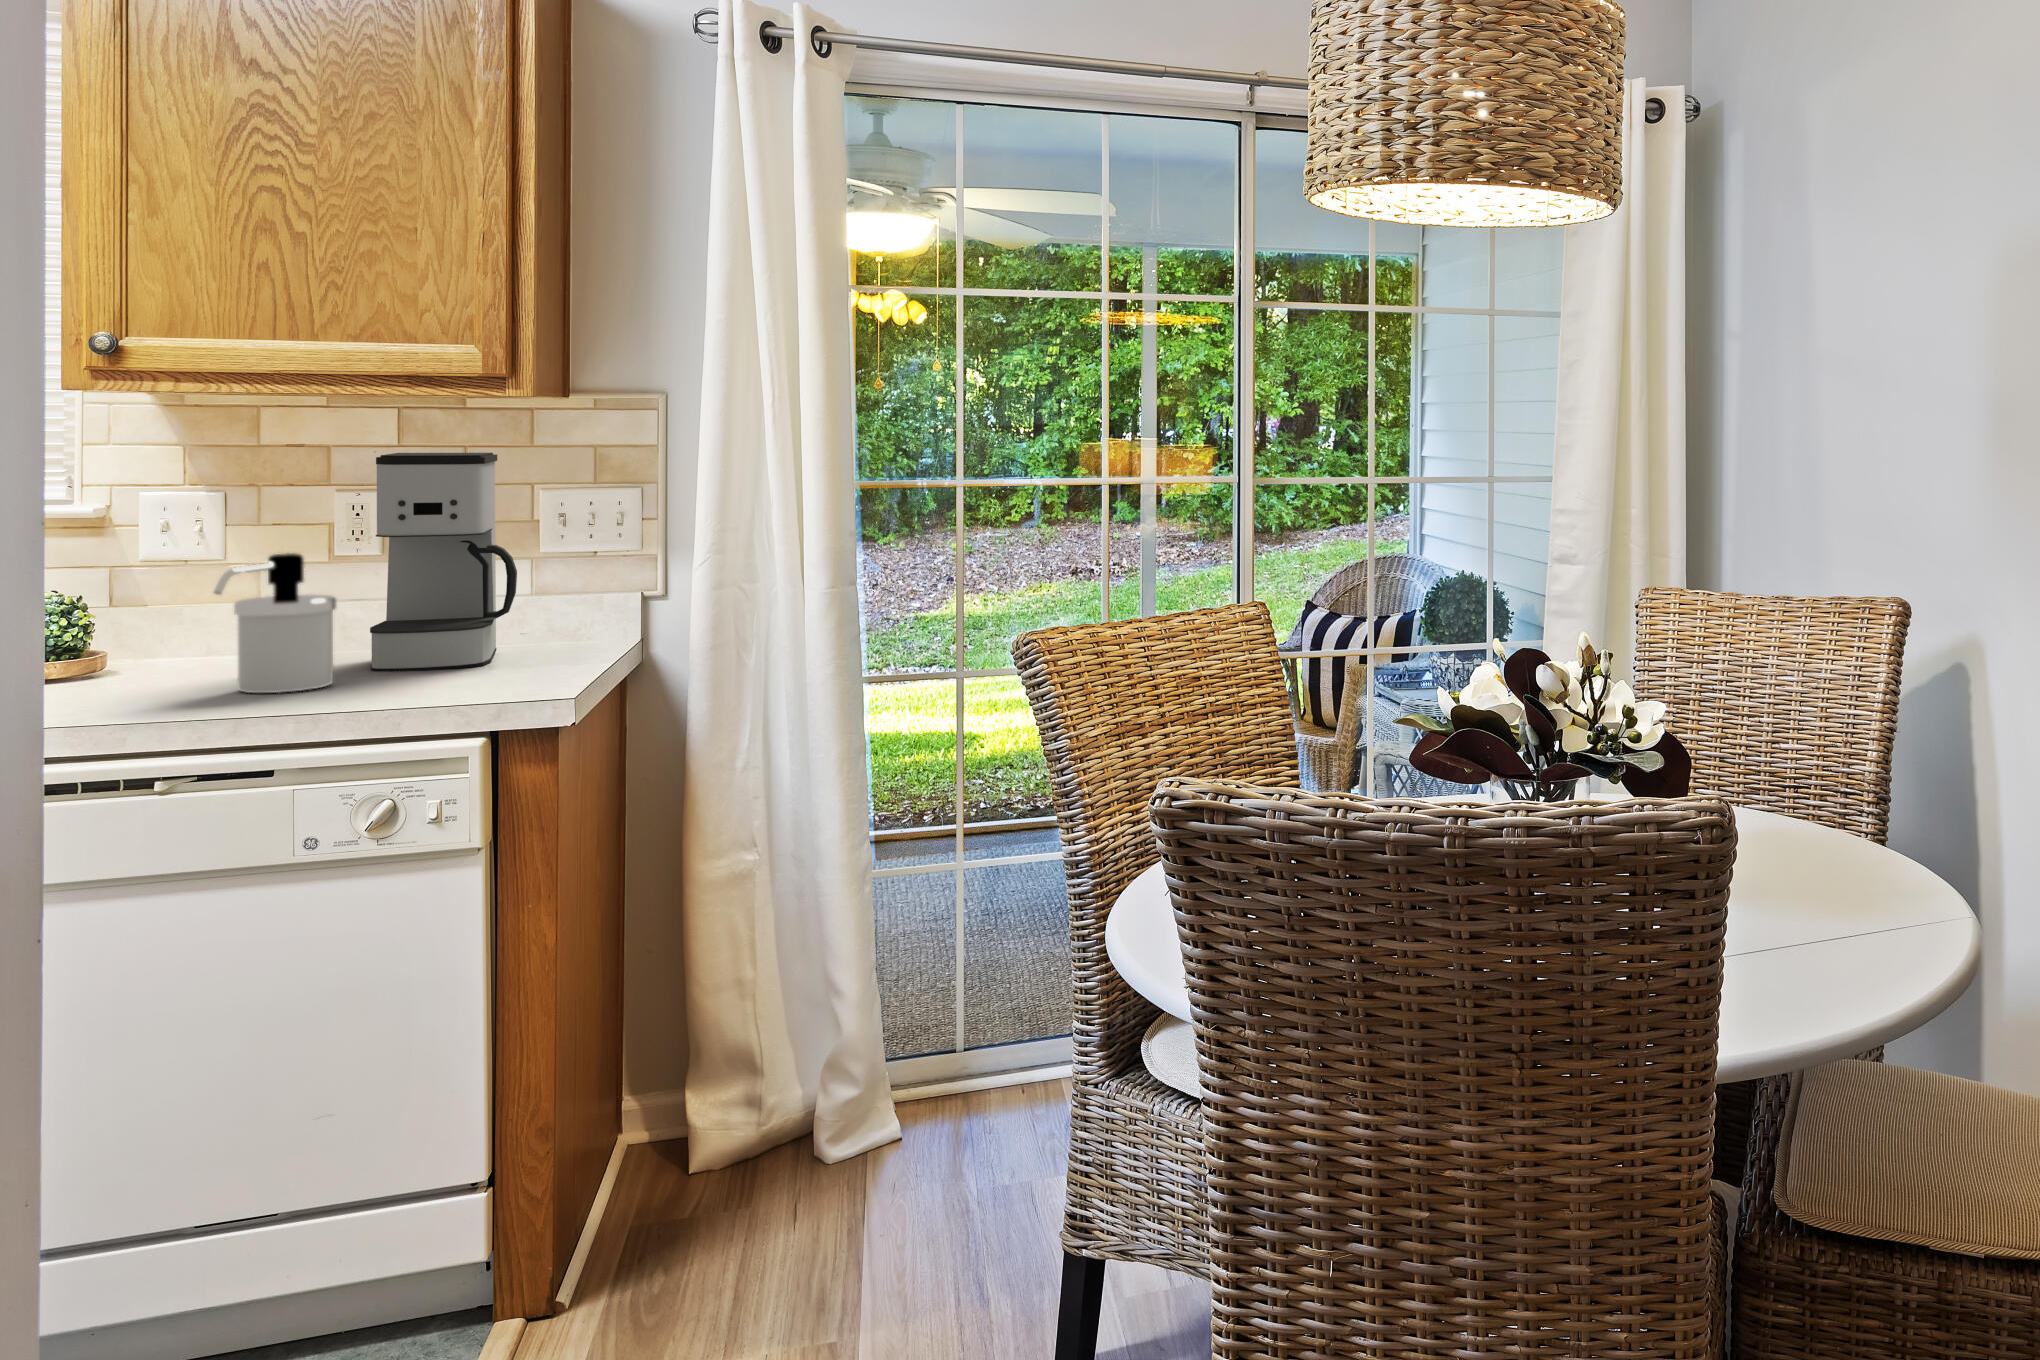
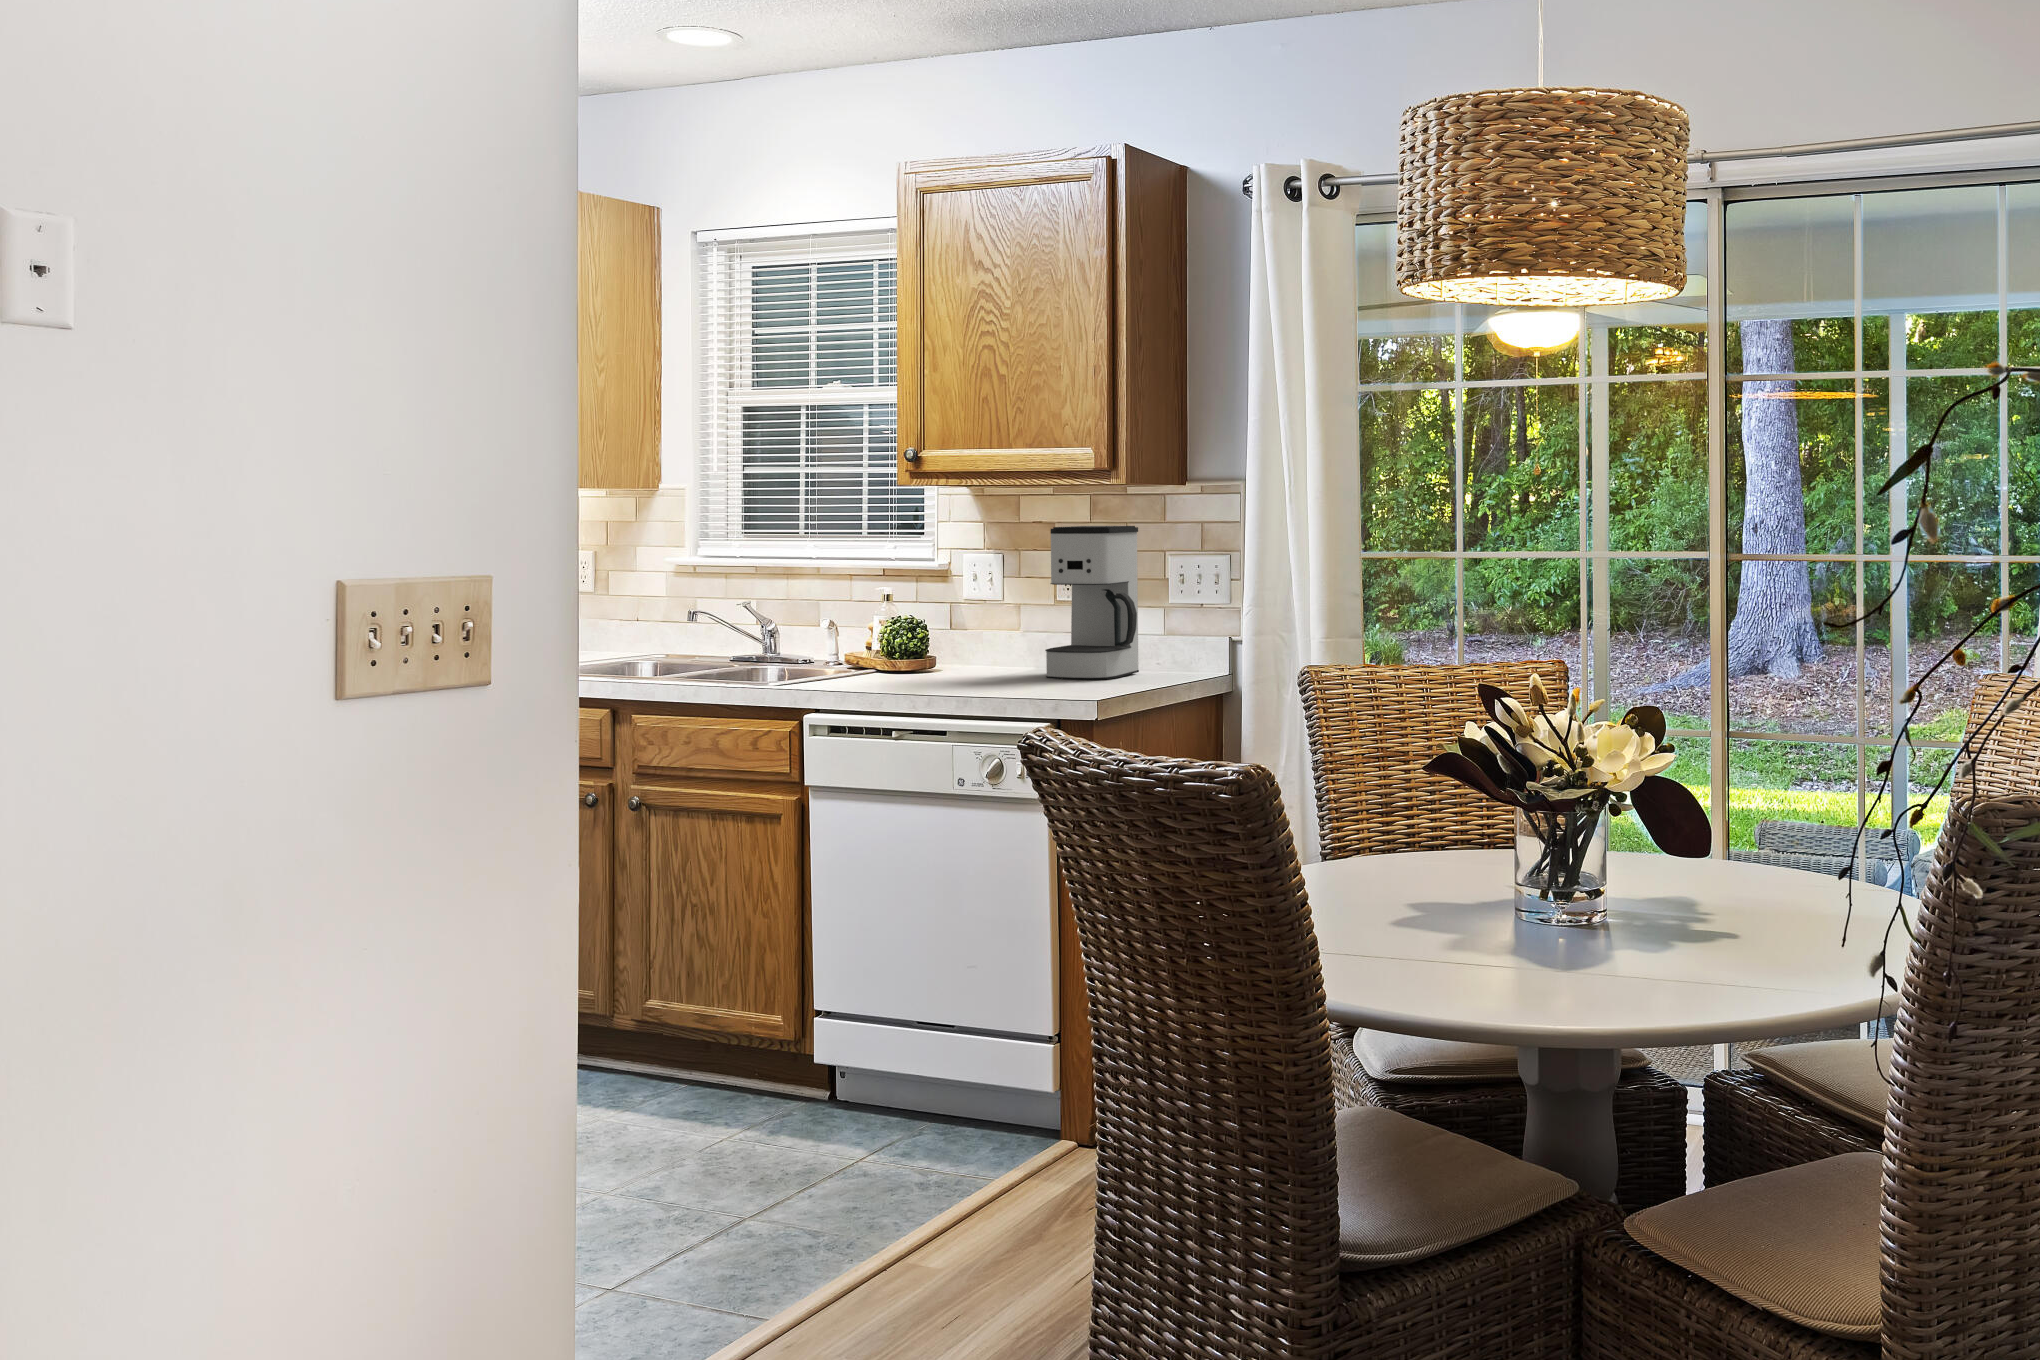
soap dispenser: present [214,553,337,693] -> none [927,592,1006,684]

